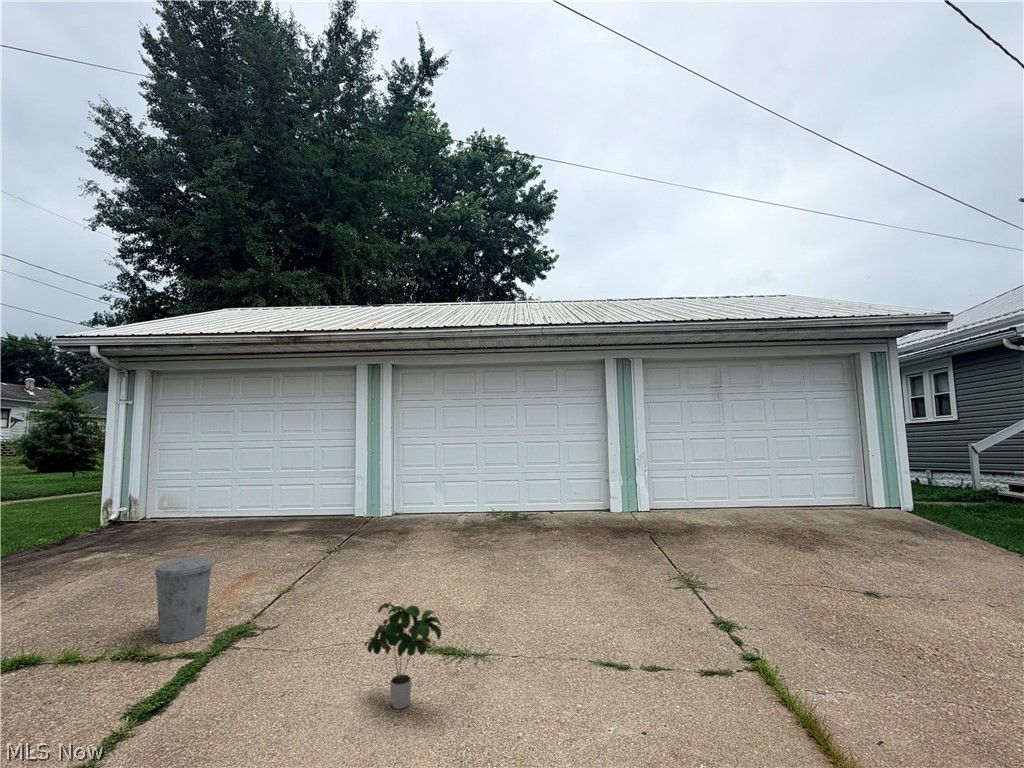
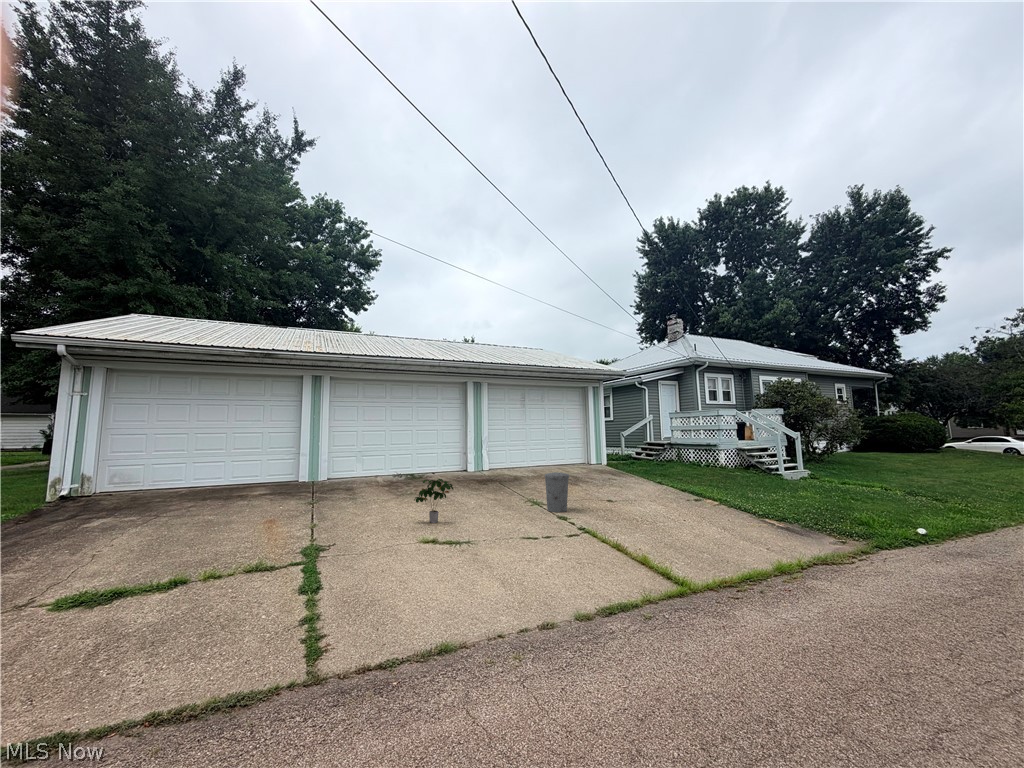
trash can: present [155,557,214,643] -> present [545,472,569,512]

